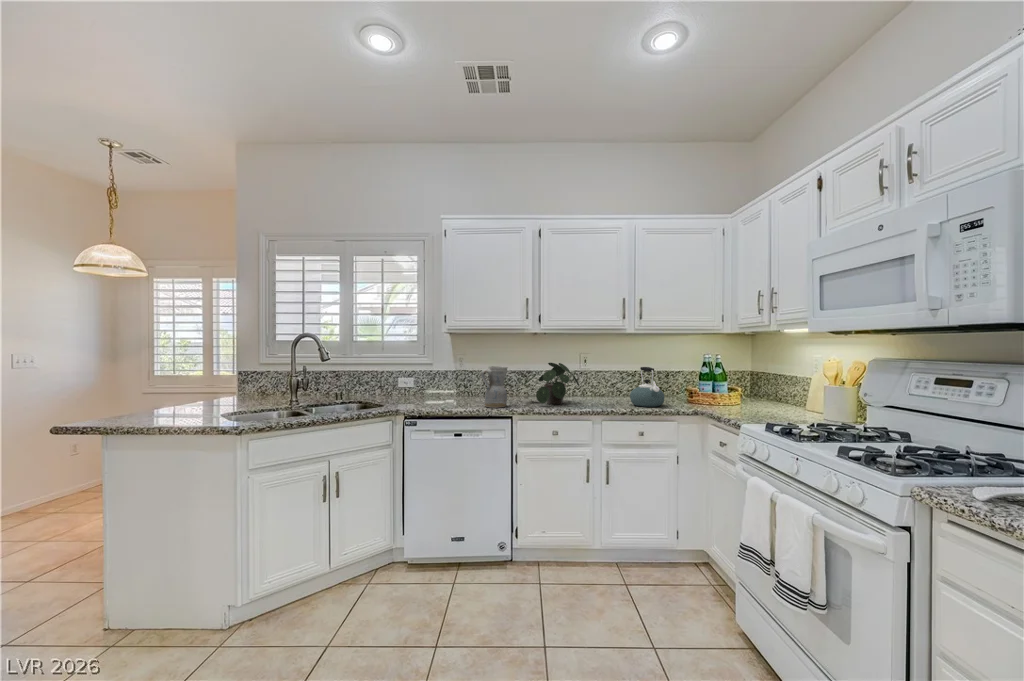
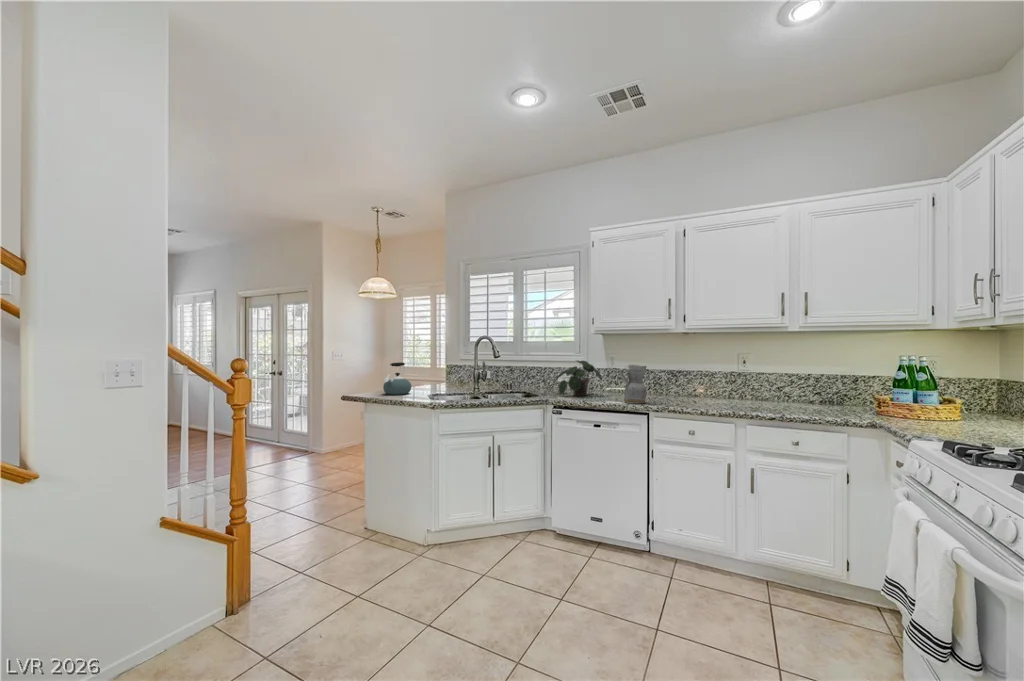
potted plant: present [524,363,579,404] -> present [556,361,602,396]
kettle: present [630,367,665,407] -> present [383,362,411,395]

